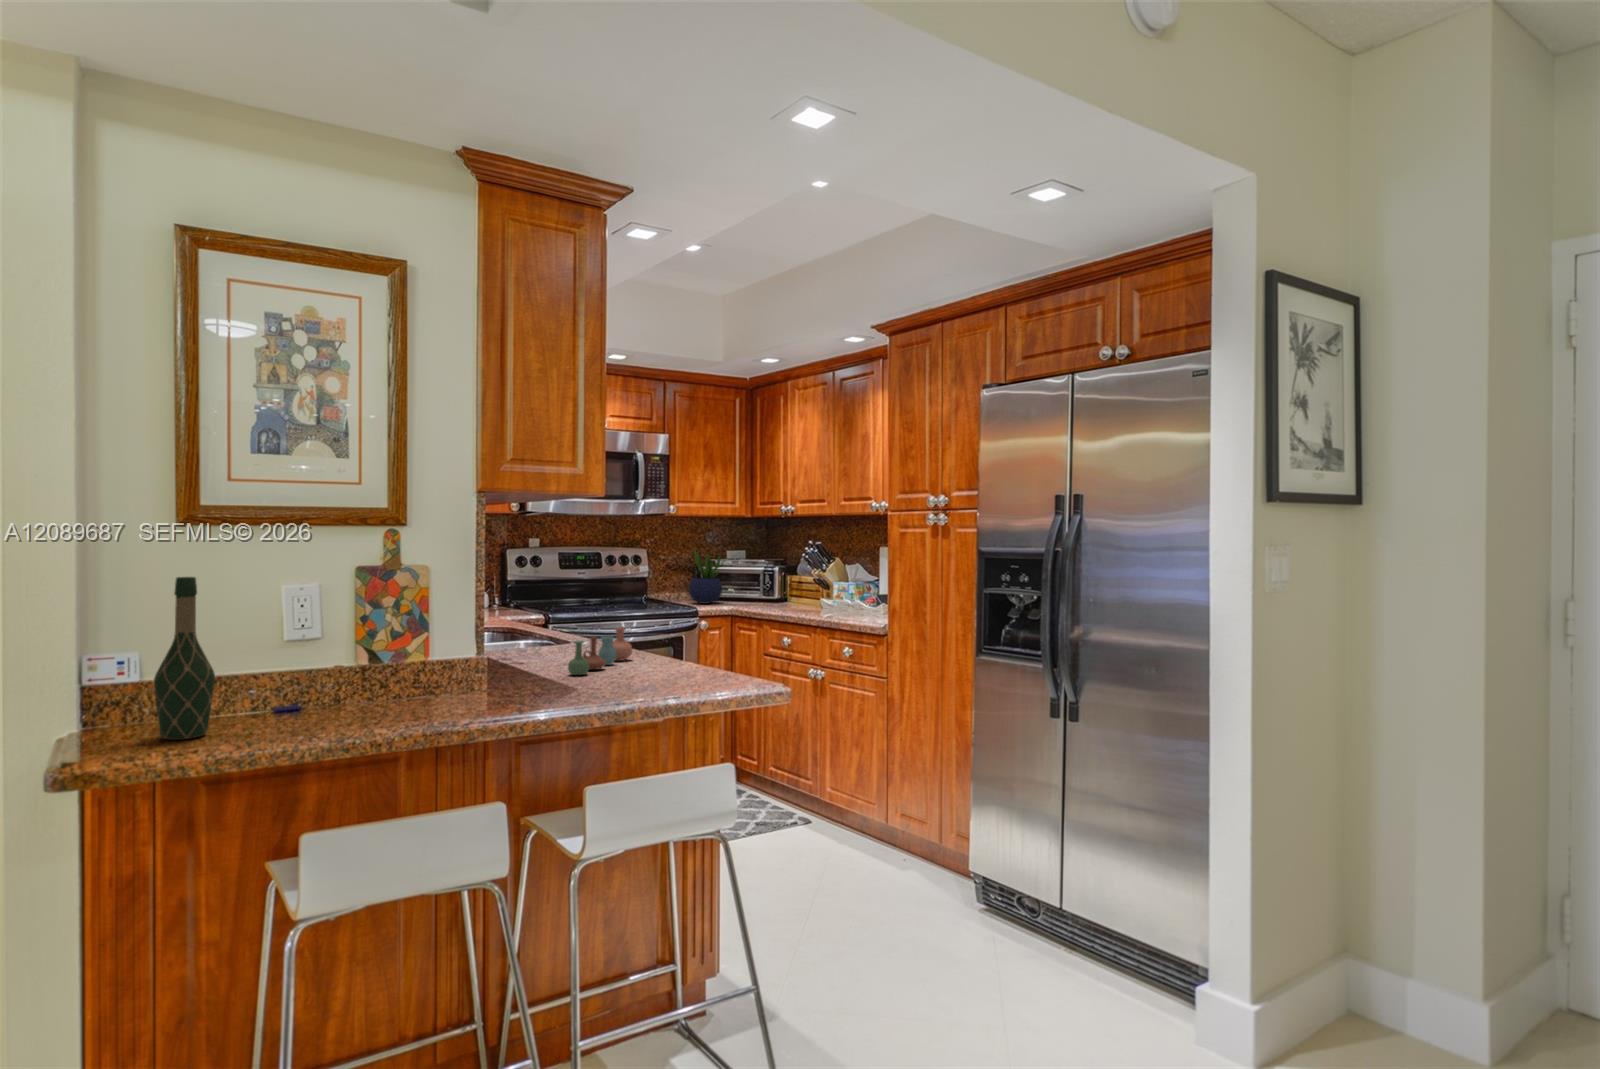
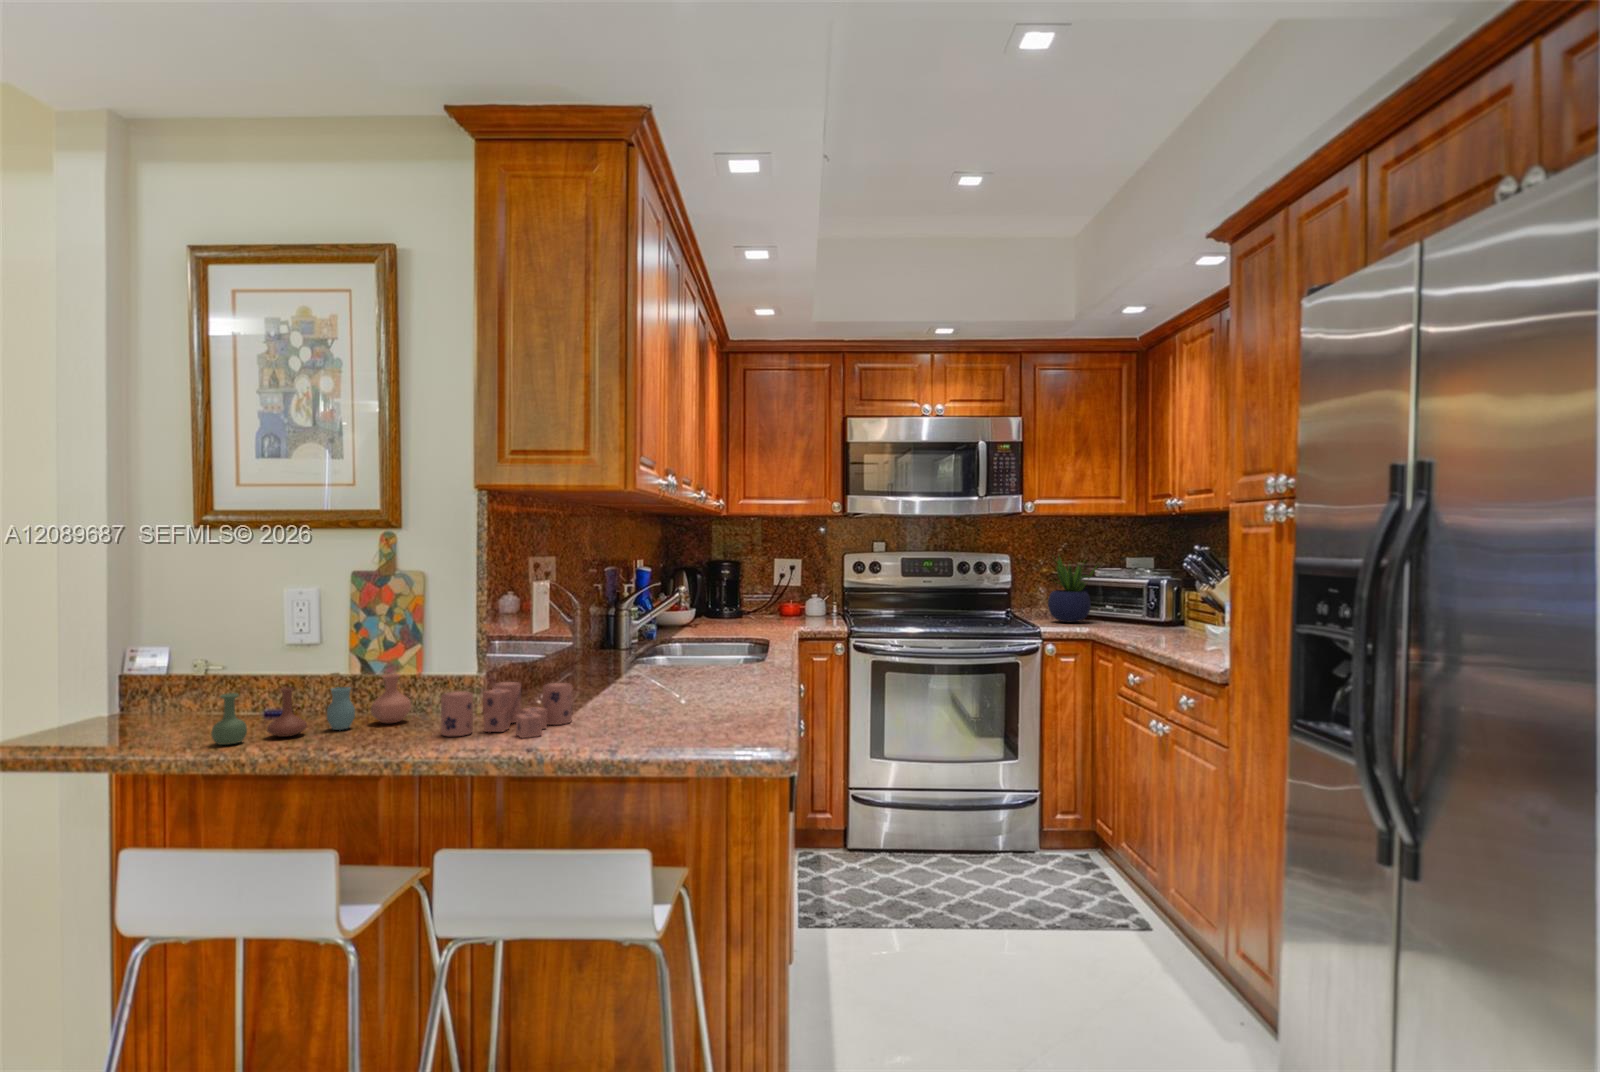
wine bottle: present [154,577,215,740] -> none [103,579,163,734]
vase: present [568,627,632,675] -> present [211,674,411,745]
candle: none [520,654,606,701] -> present [441,682,572,738]

